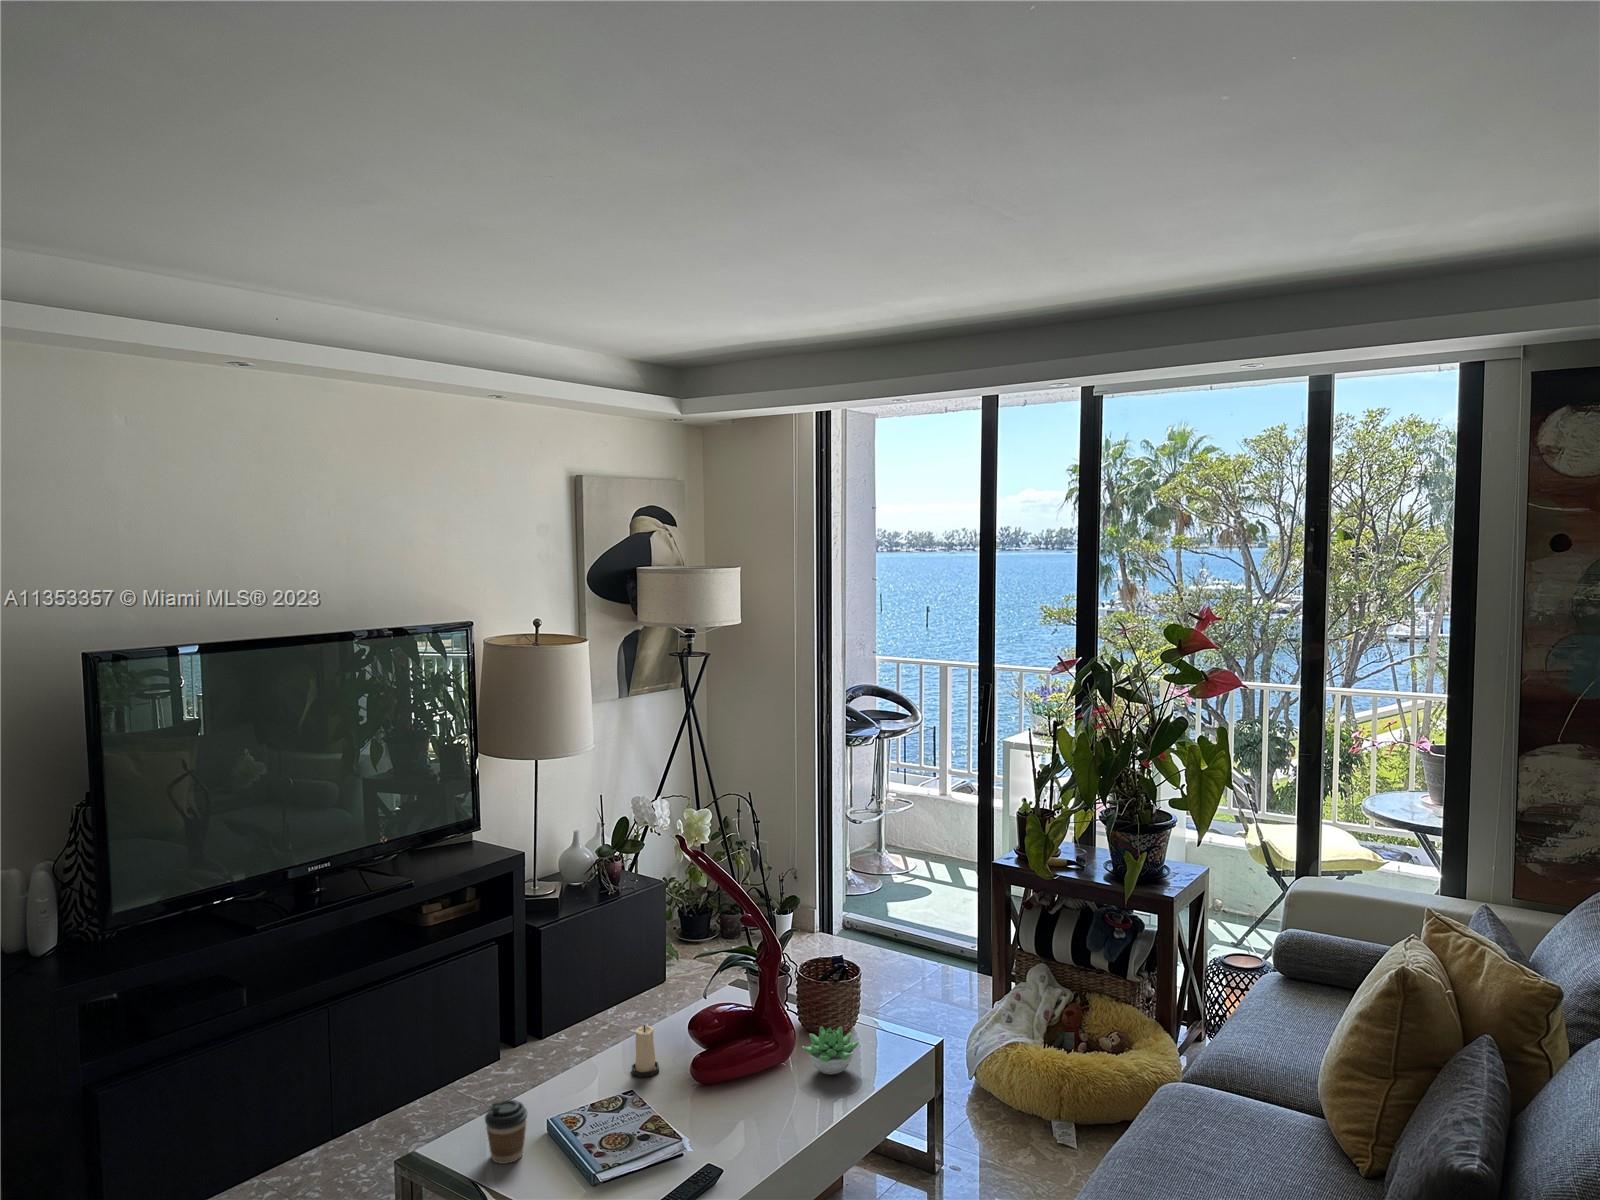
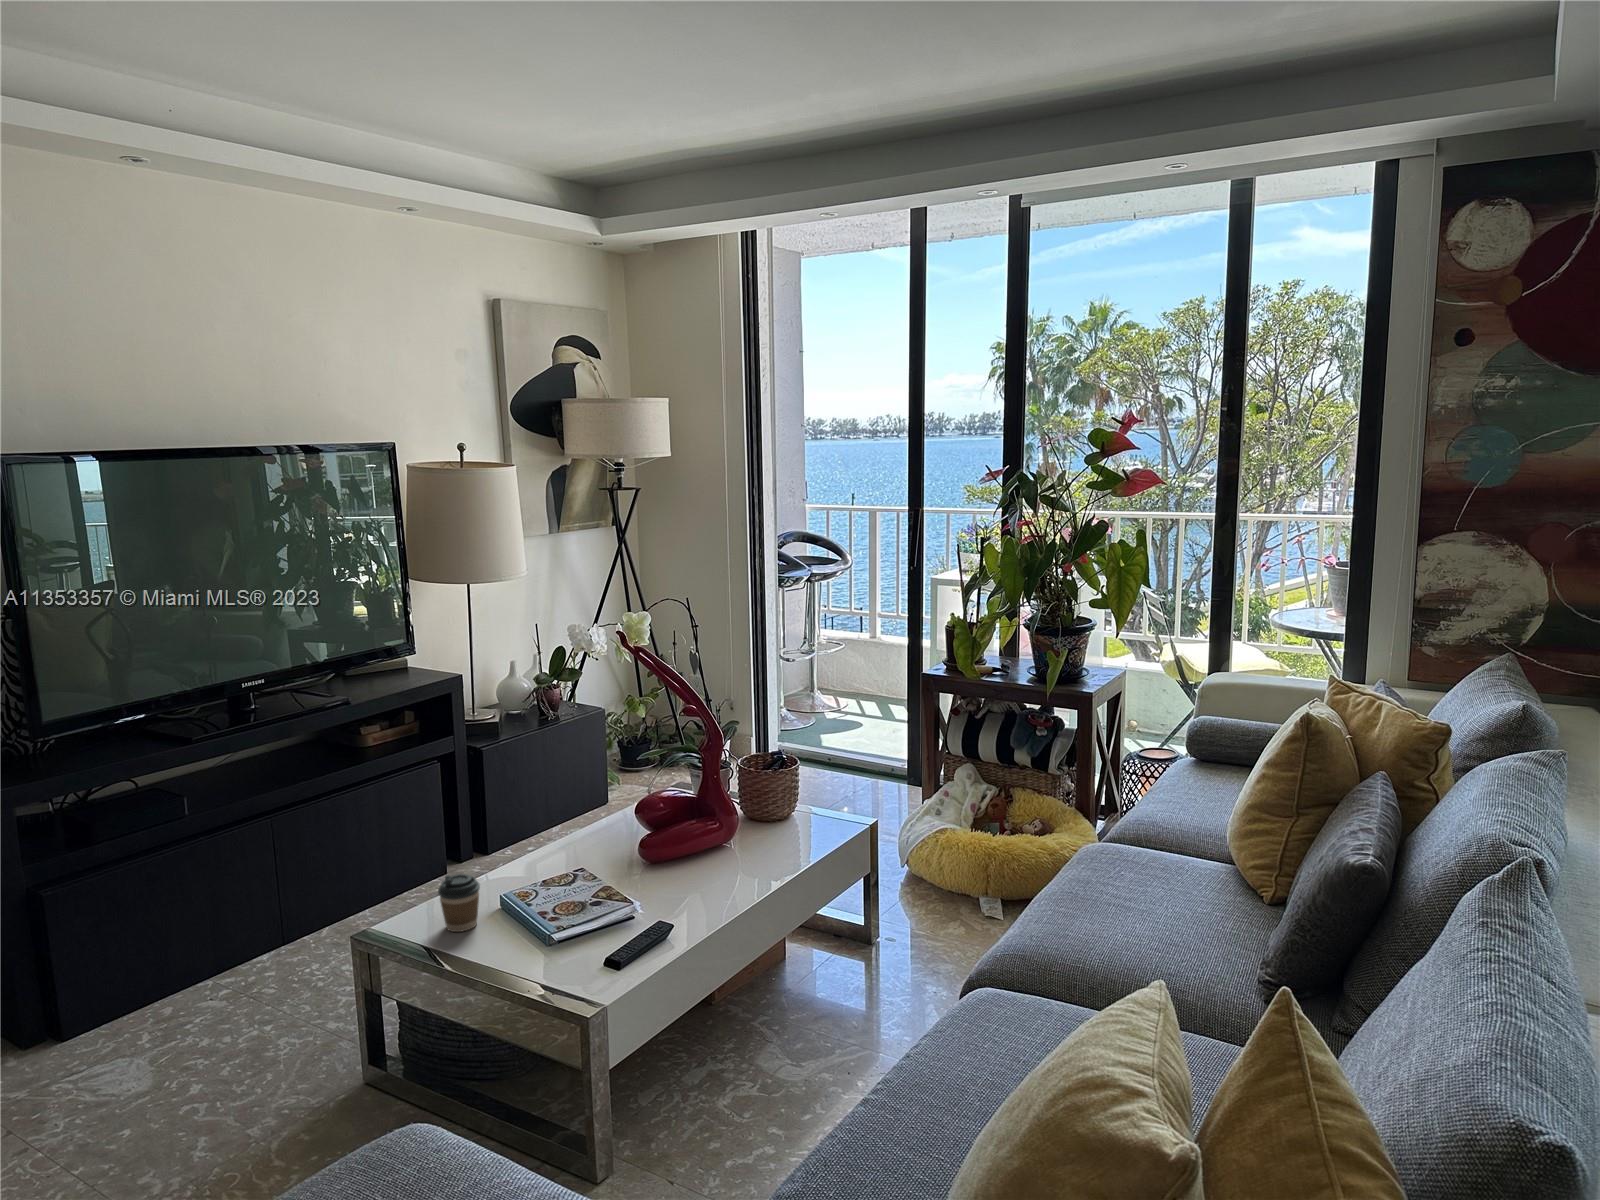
candle: present [632,1025,659,1077] -> none [579,812,606,861]
succulent plant: present [802,1026,860,1074] -> none [744,808,800,851]

